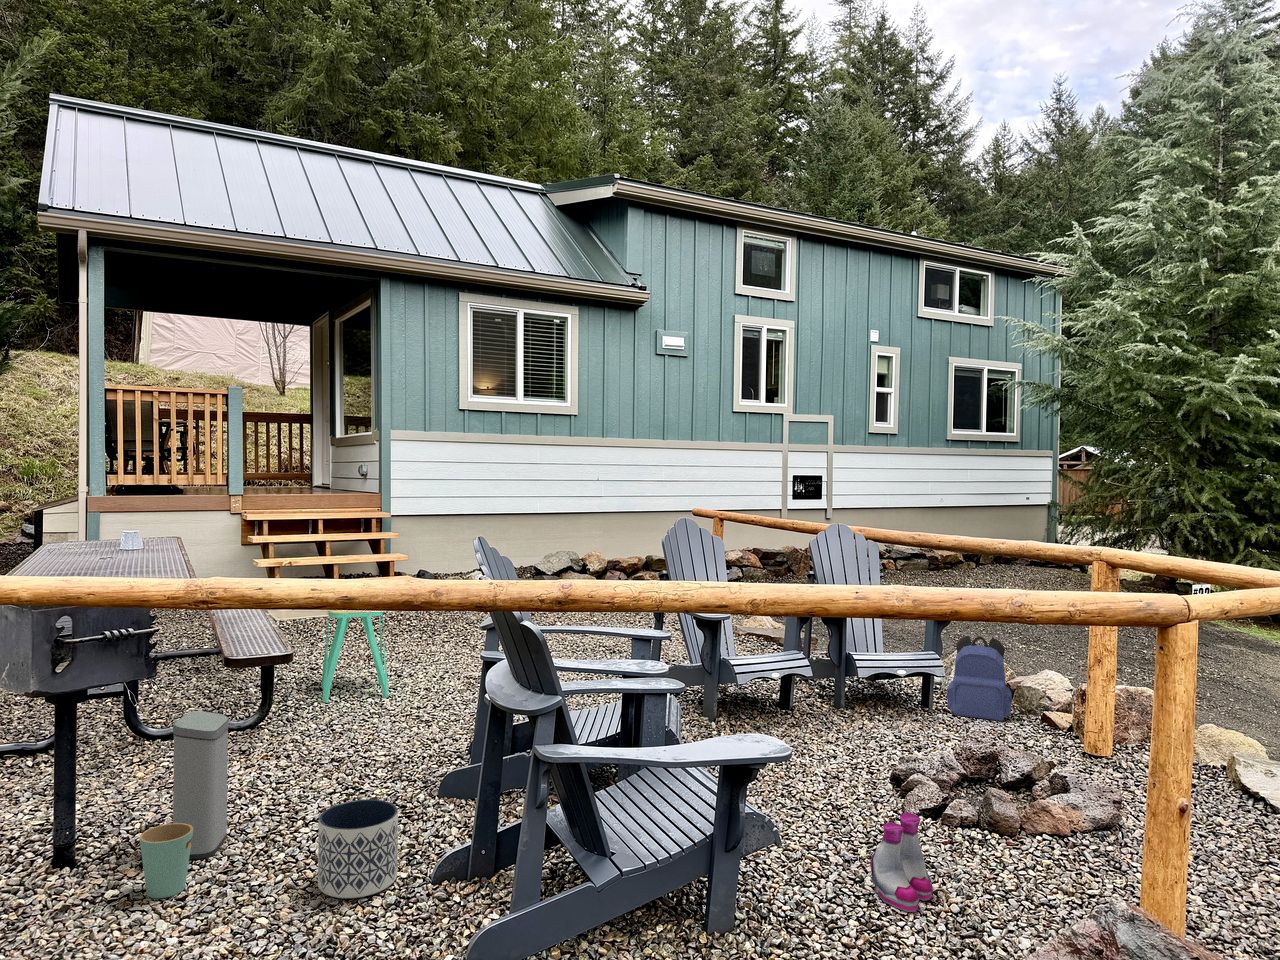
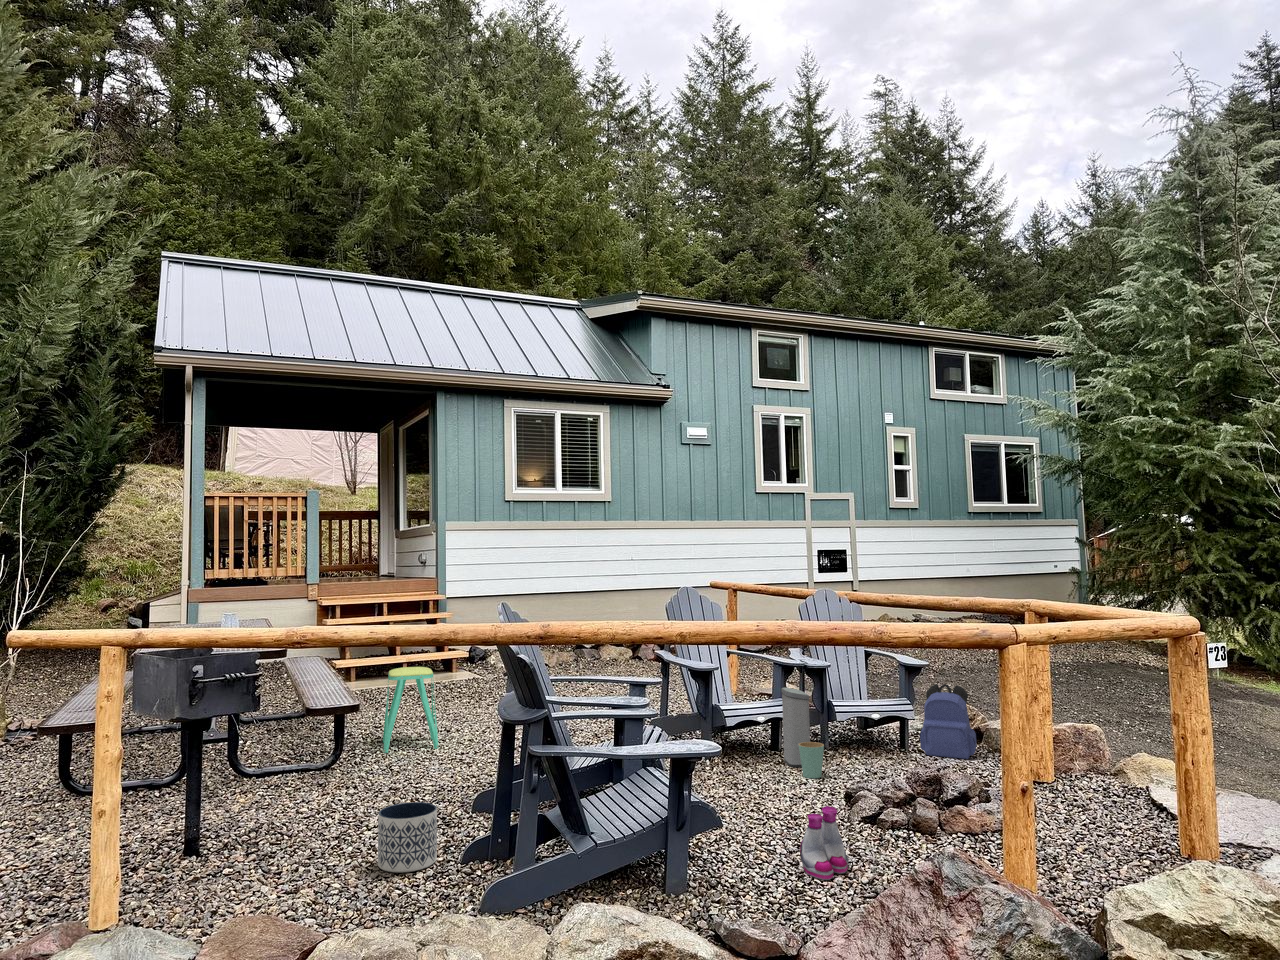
trash can: present [139,711,229,898] -> present [781,688,824,778]

